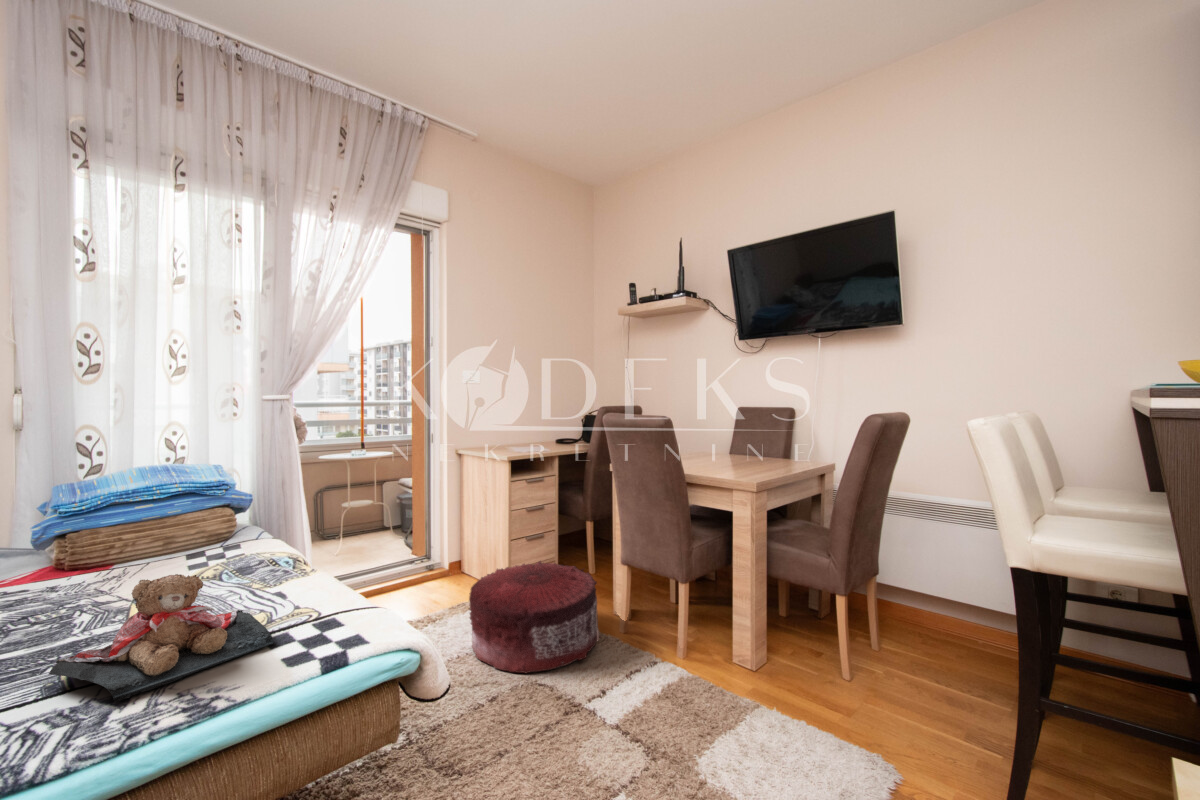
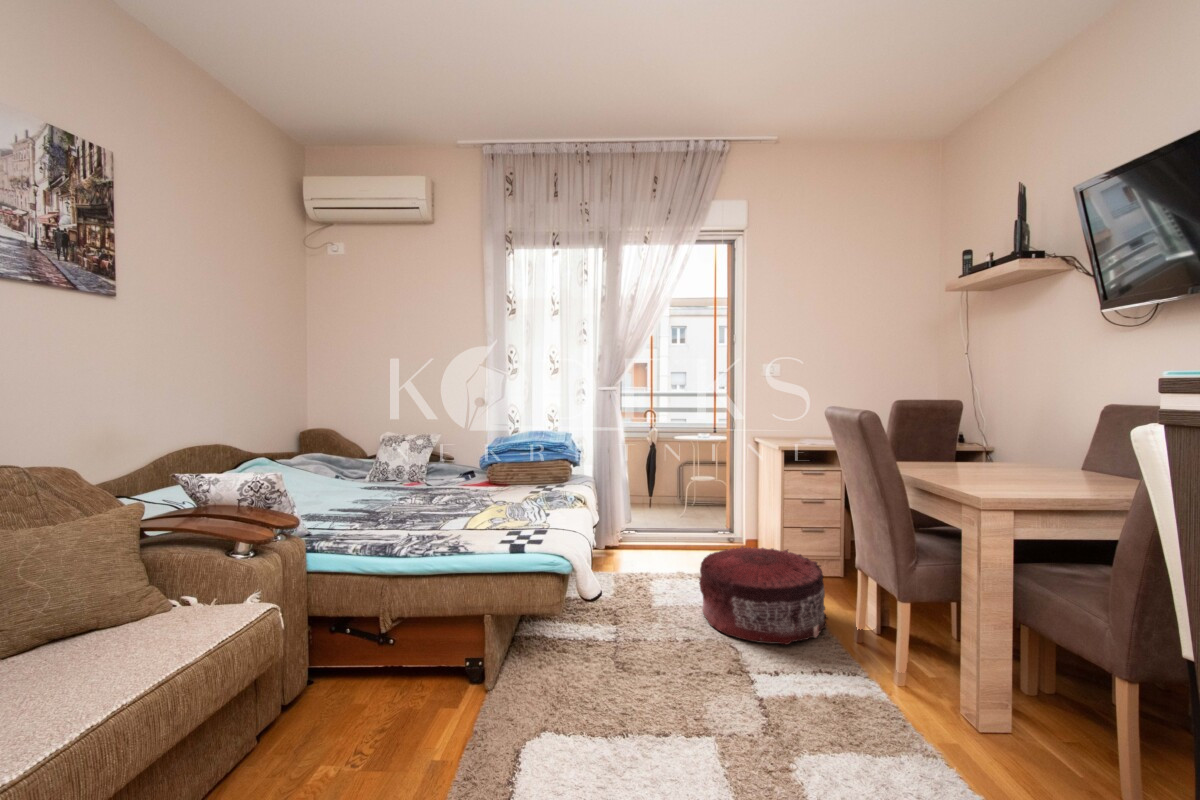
teddy bear: present [49,574,273,702] -> none [431,482,515,536]

